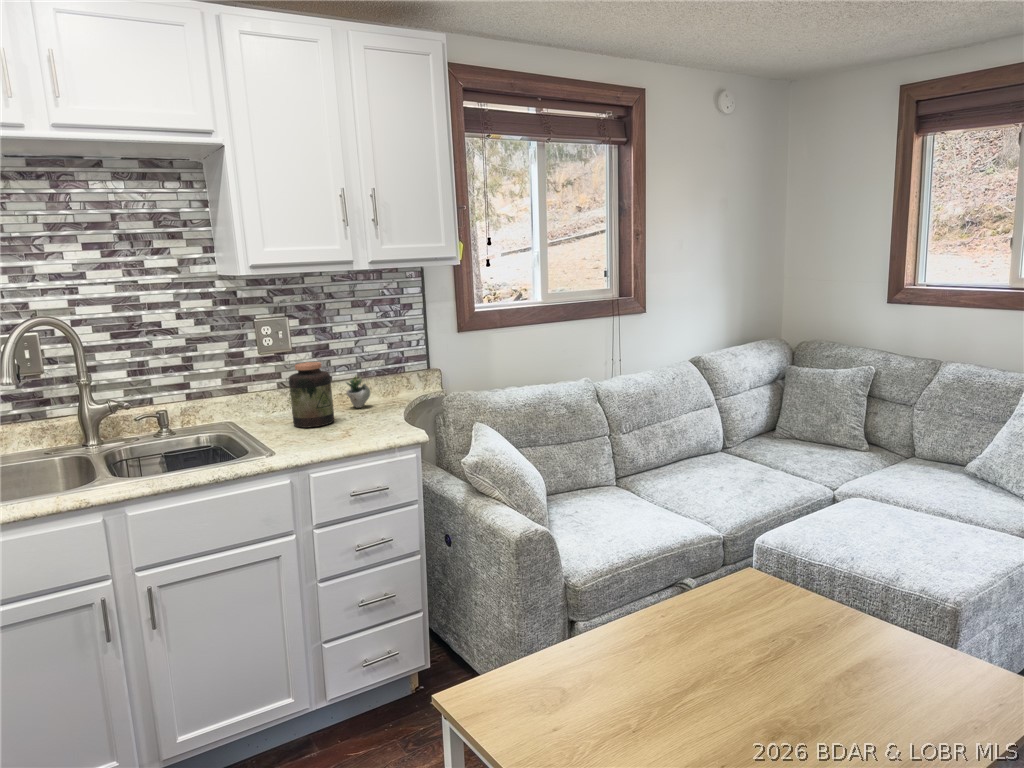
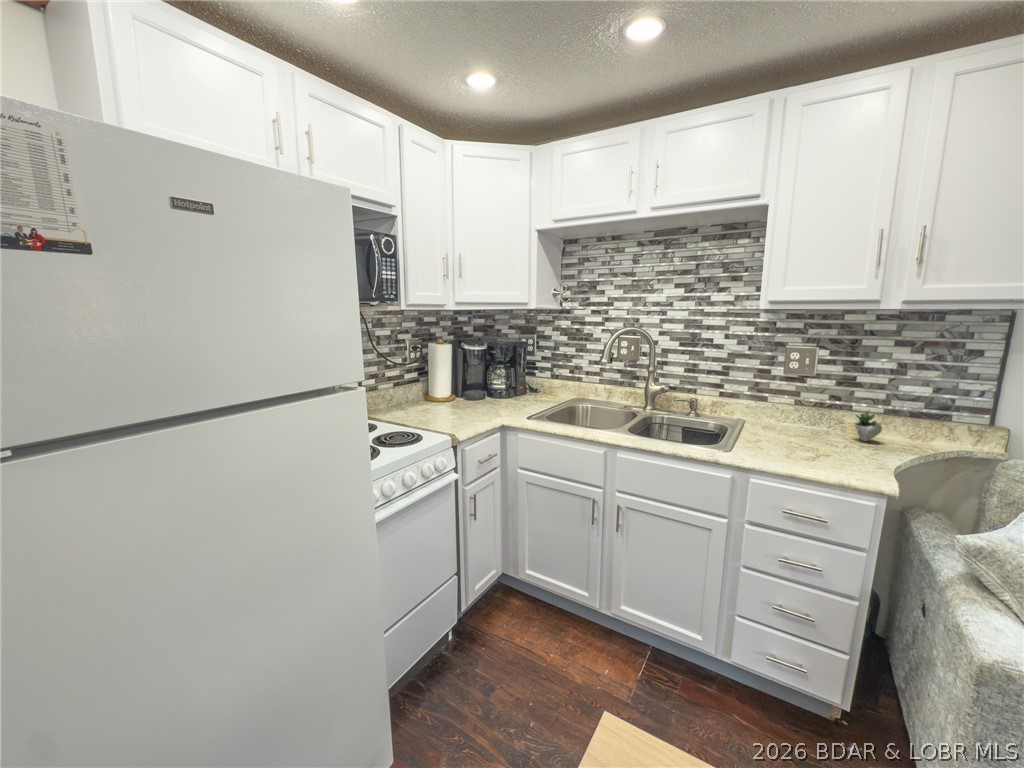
jar: present [288,362,334,428] -> none [781,387,826,445]

